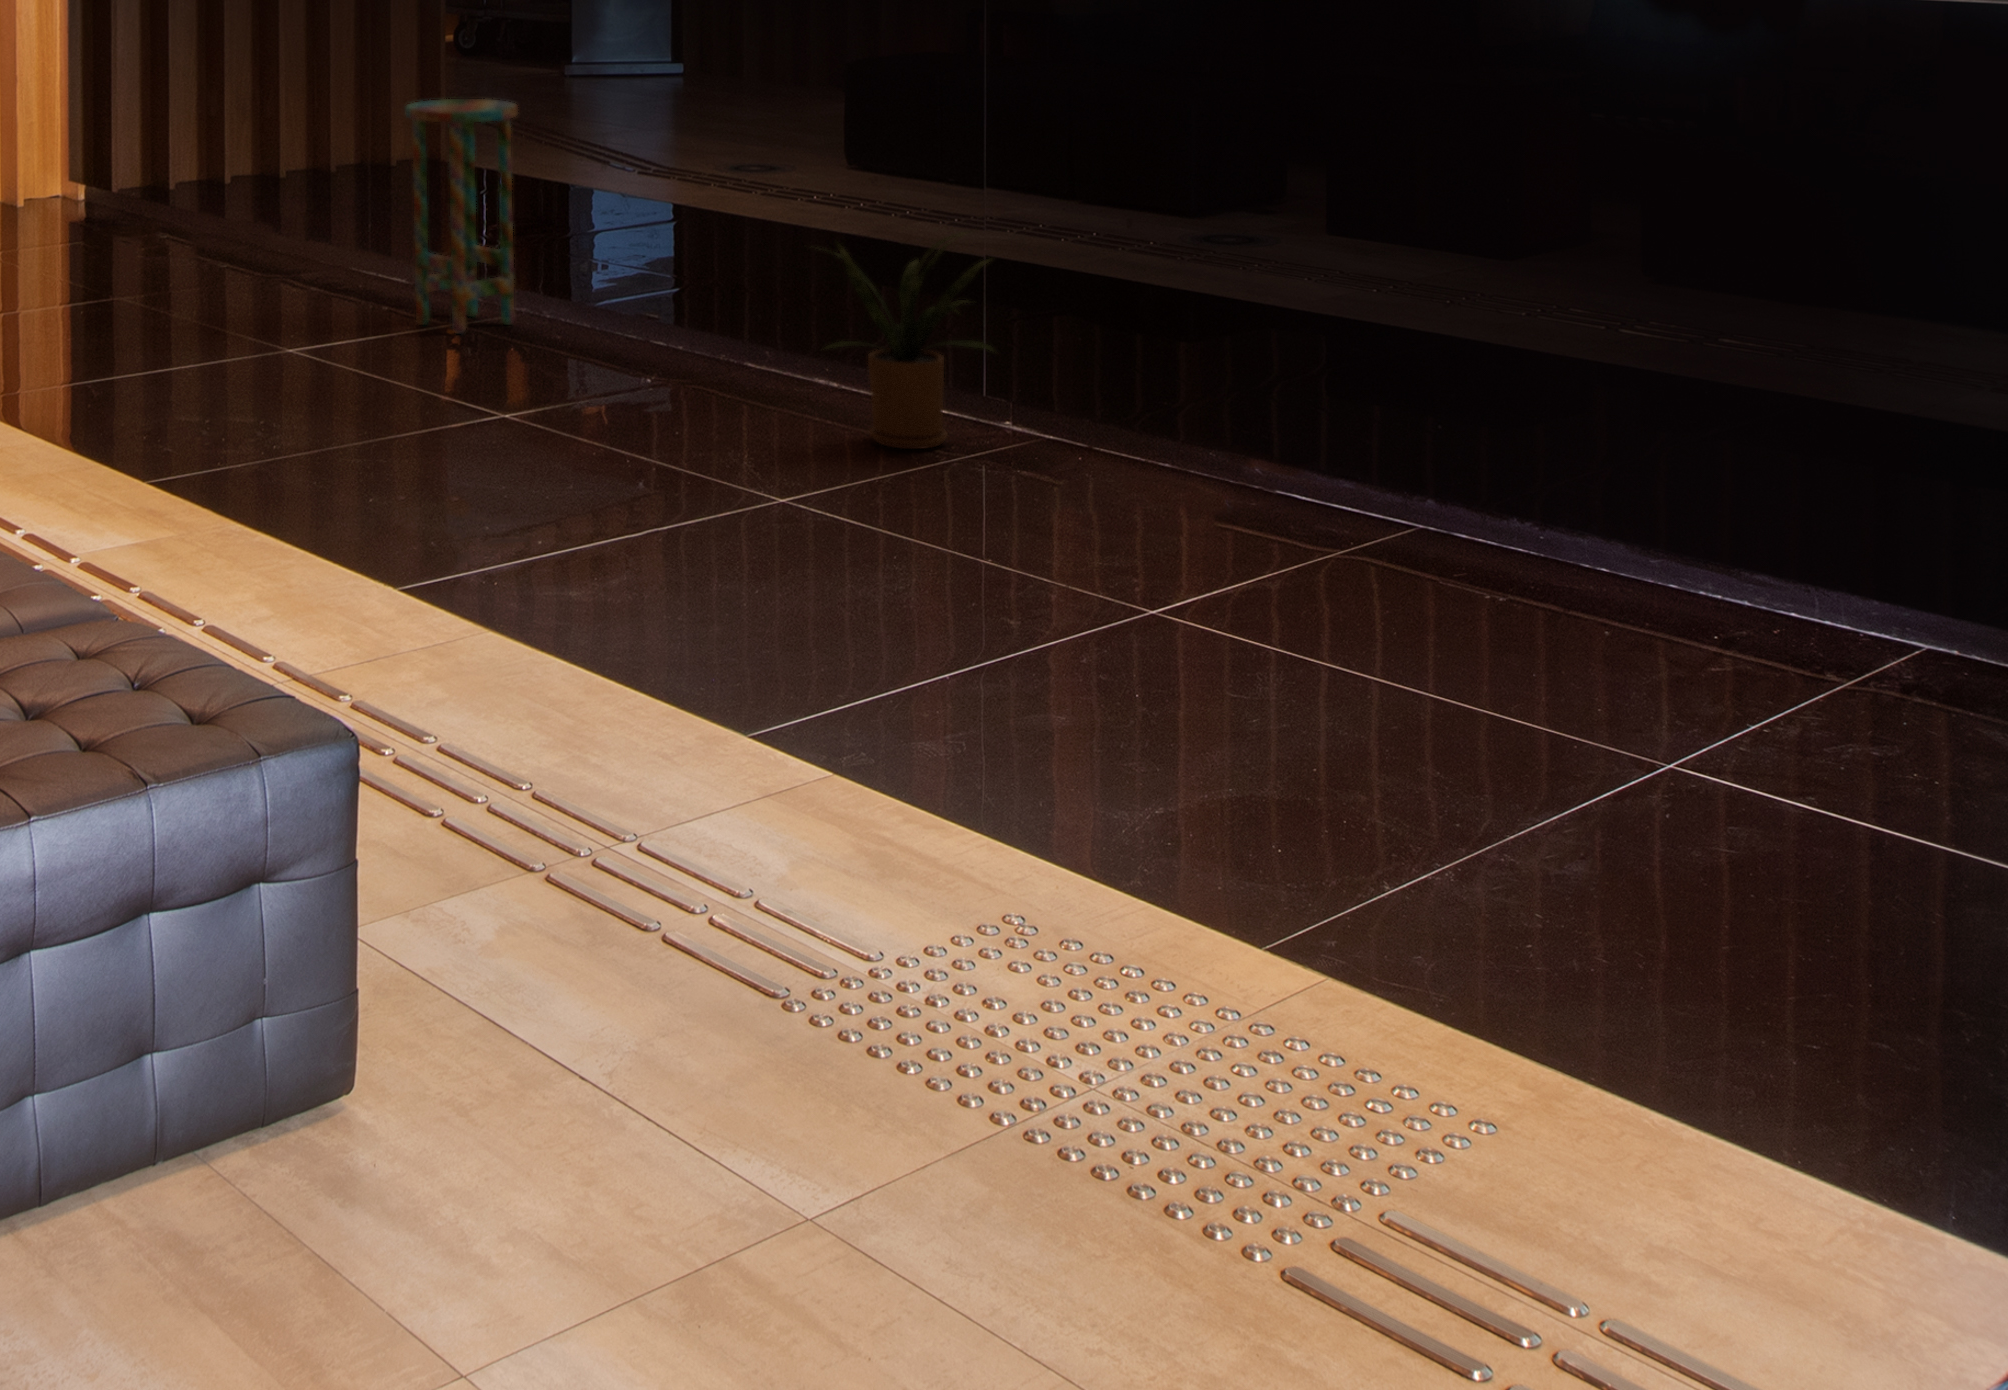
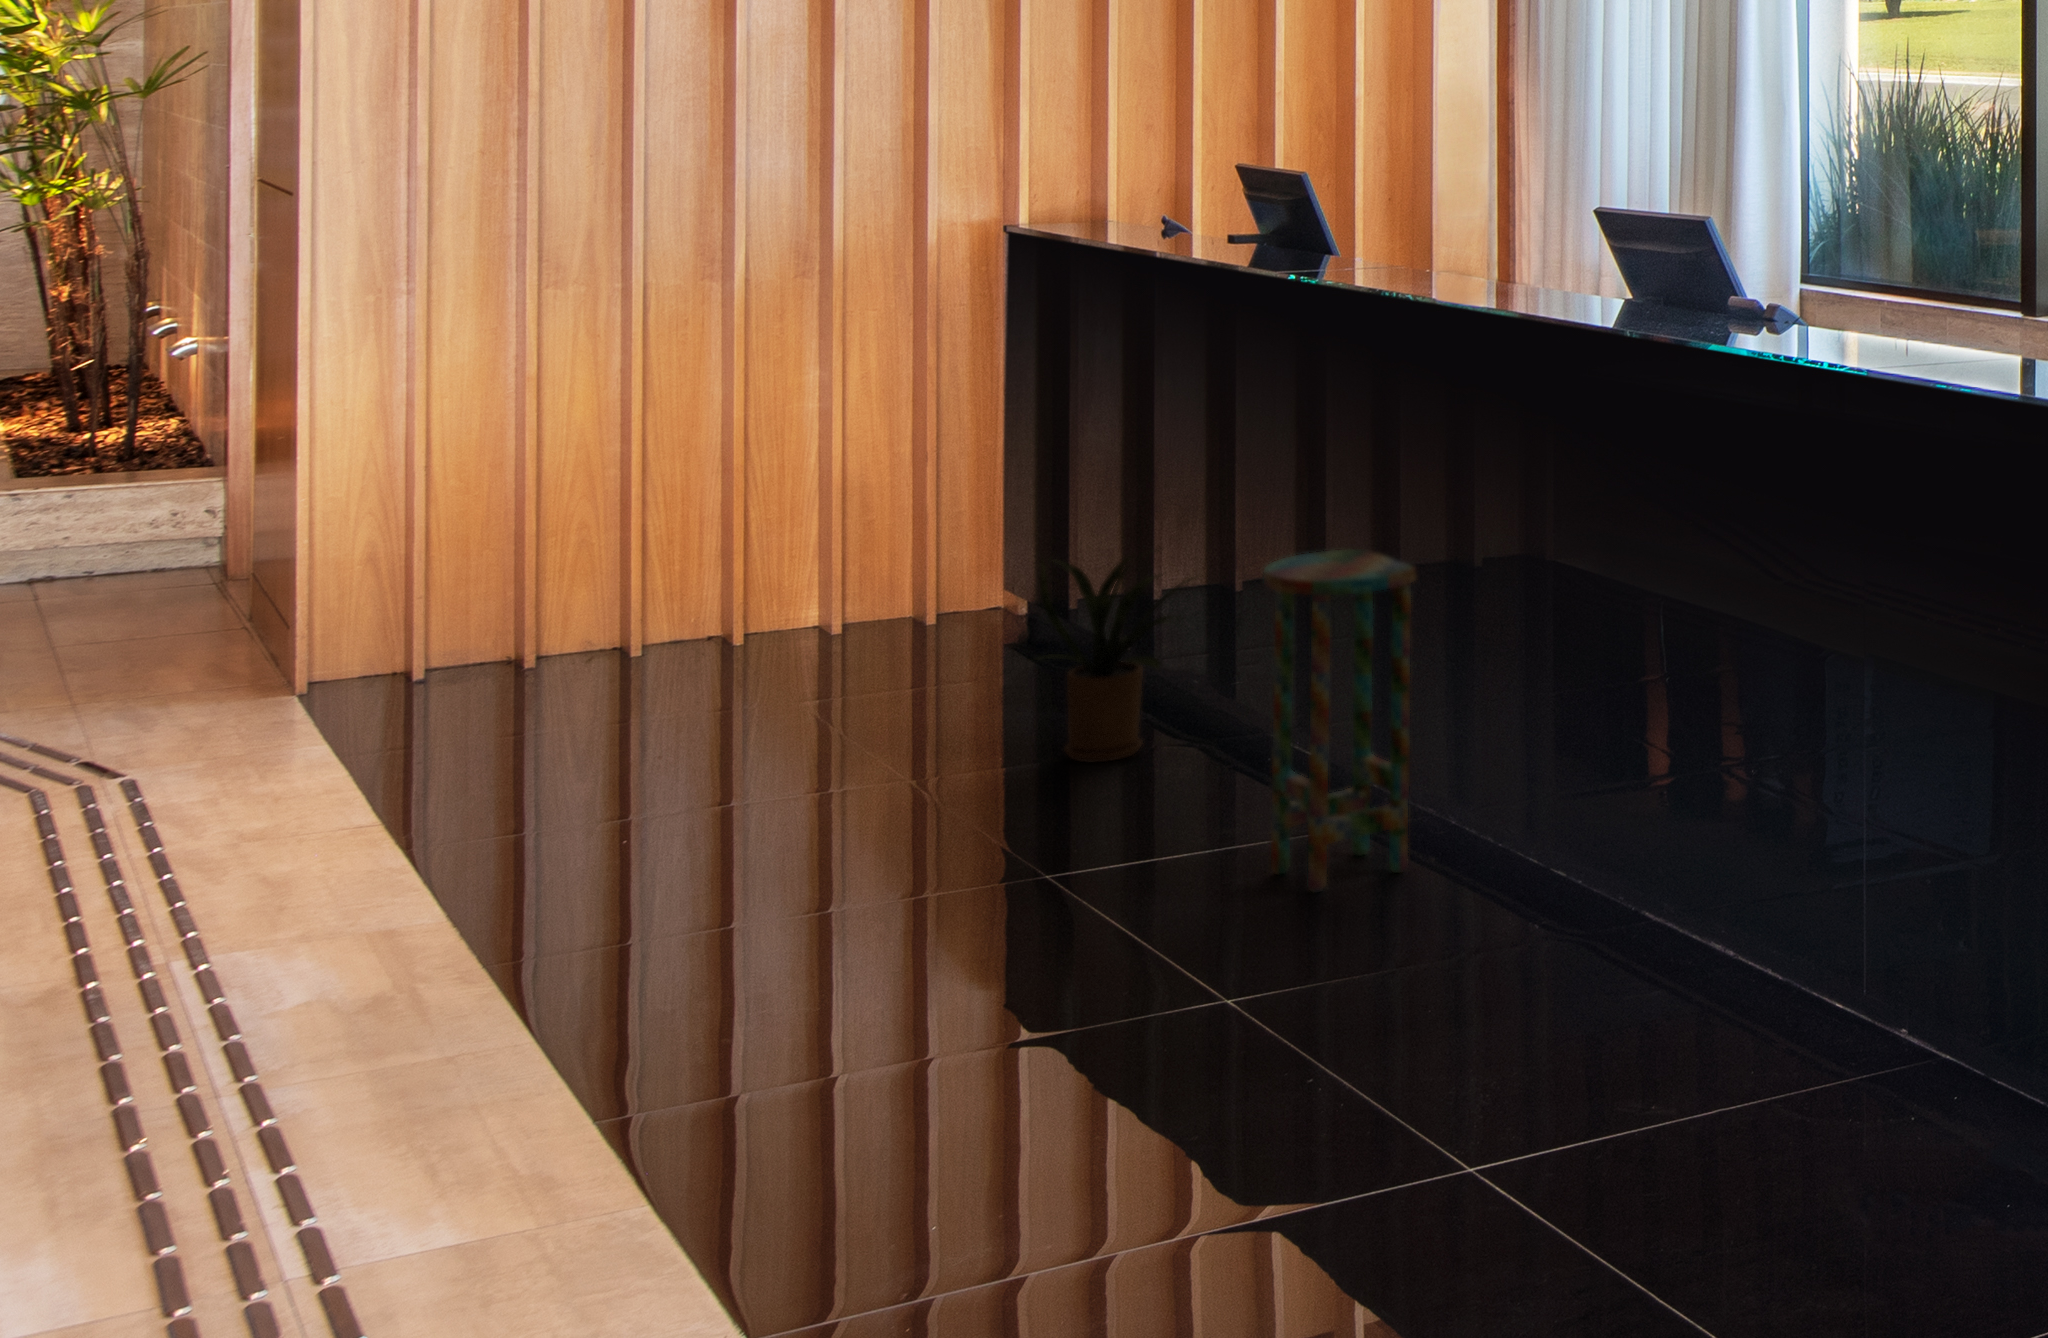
house plant: present [827,233,993,449] -> present [1039,548,1192,762]

